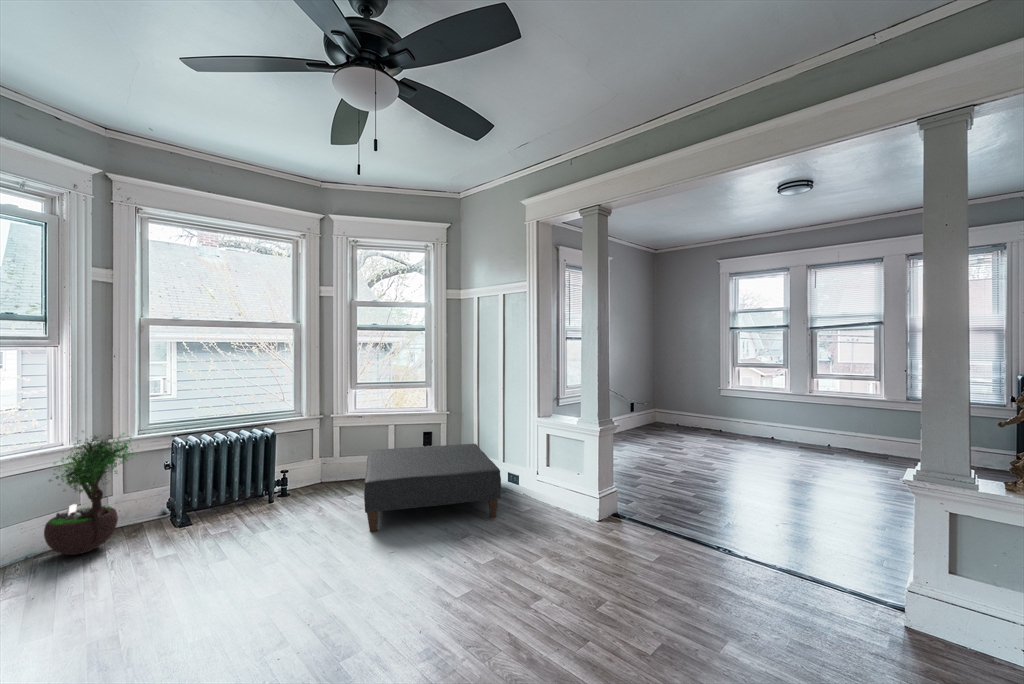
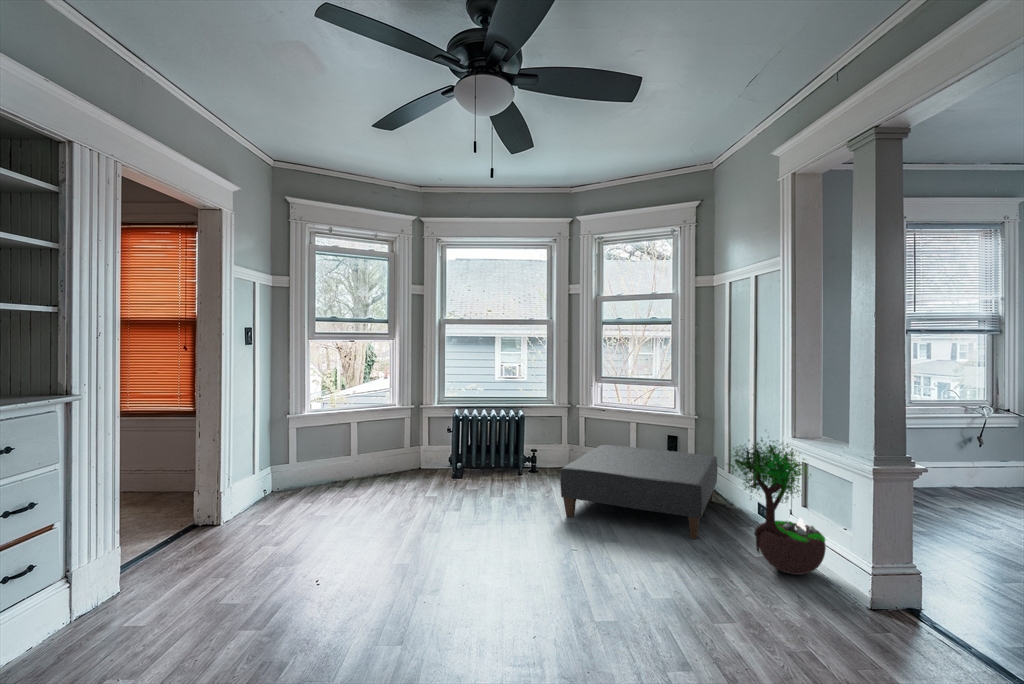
potted tree: present [44,431,137,555] -> present [729,440,826,575]

